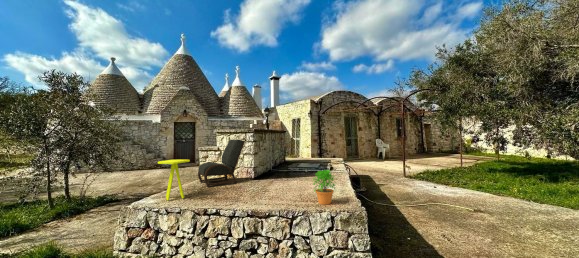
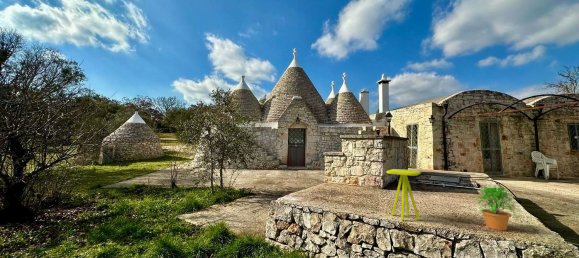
lounge chair: present [198,140,245,187] -> none [326,145,373,192]
side table: present [158,159,190,200] -> present [387,169,421,220]

